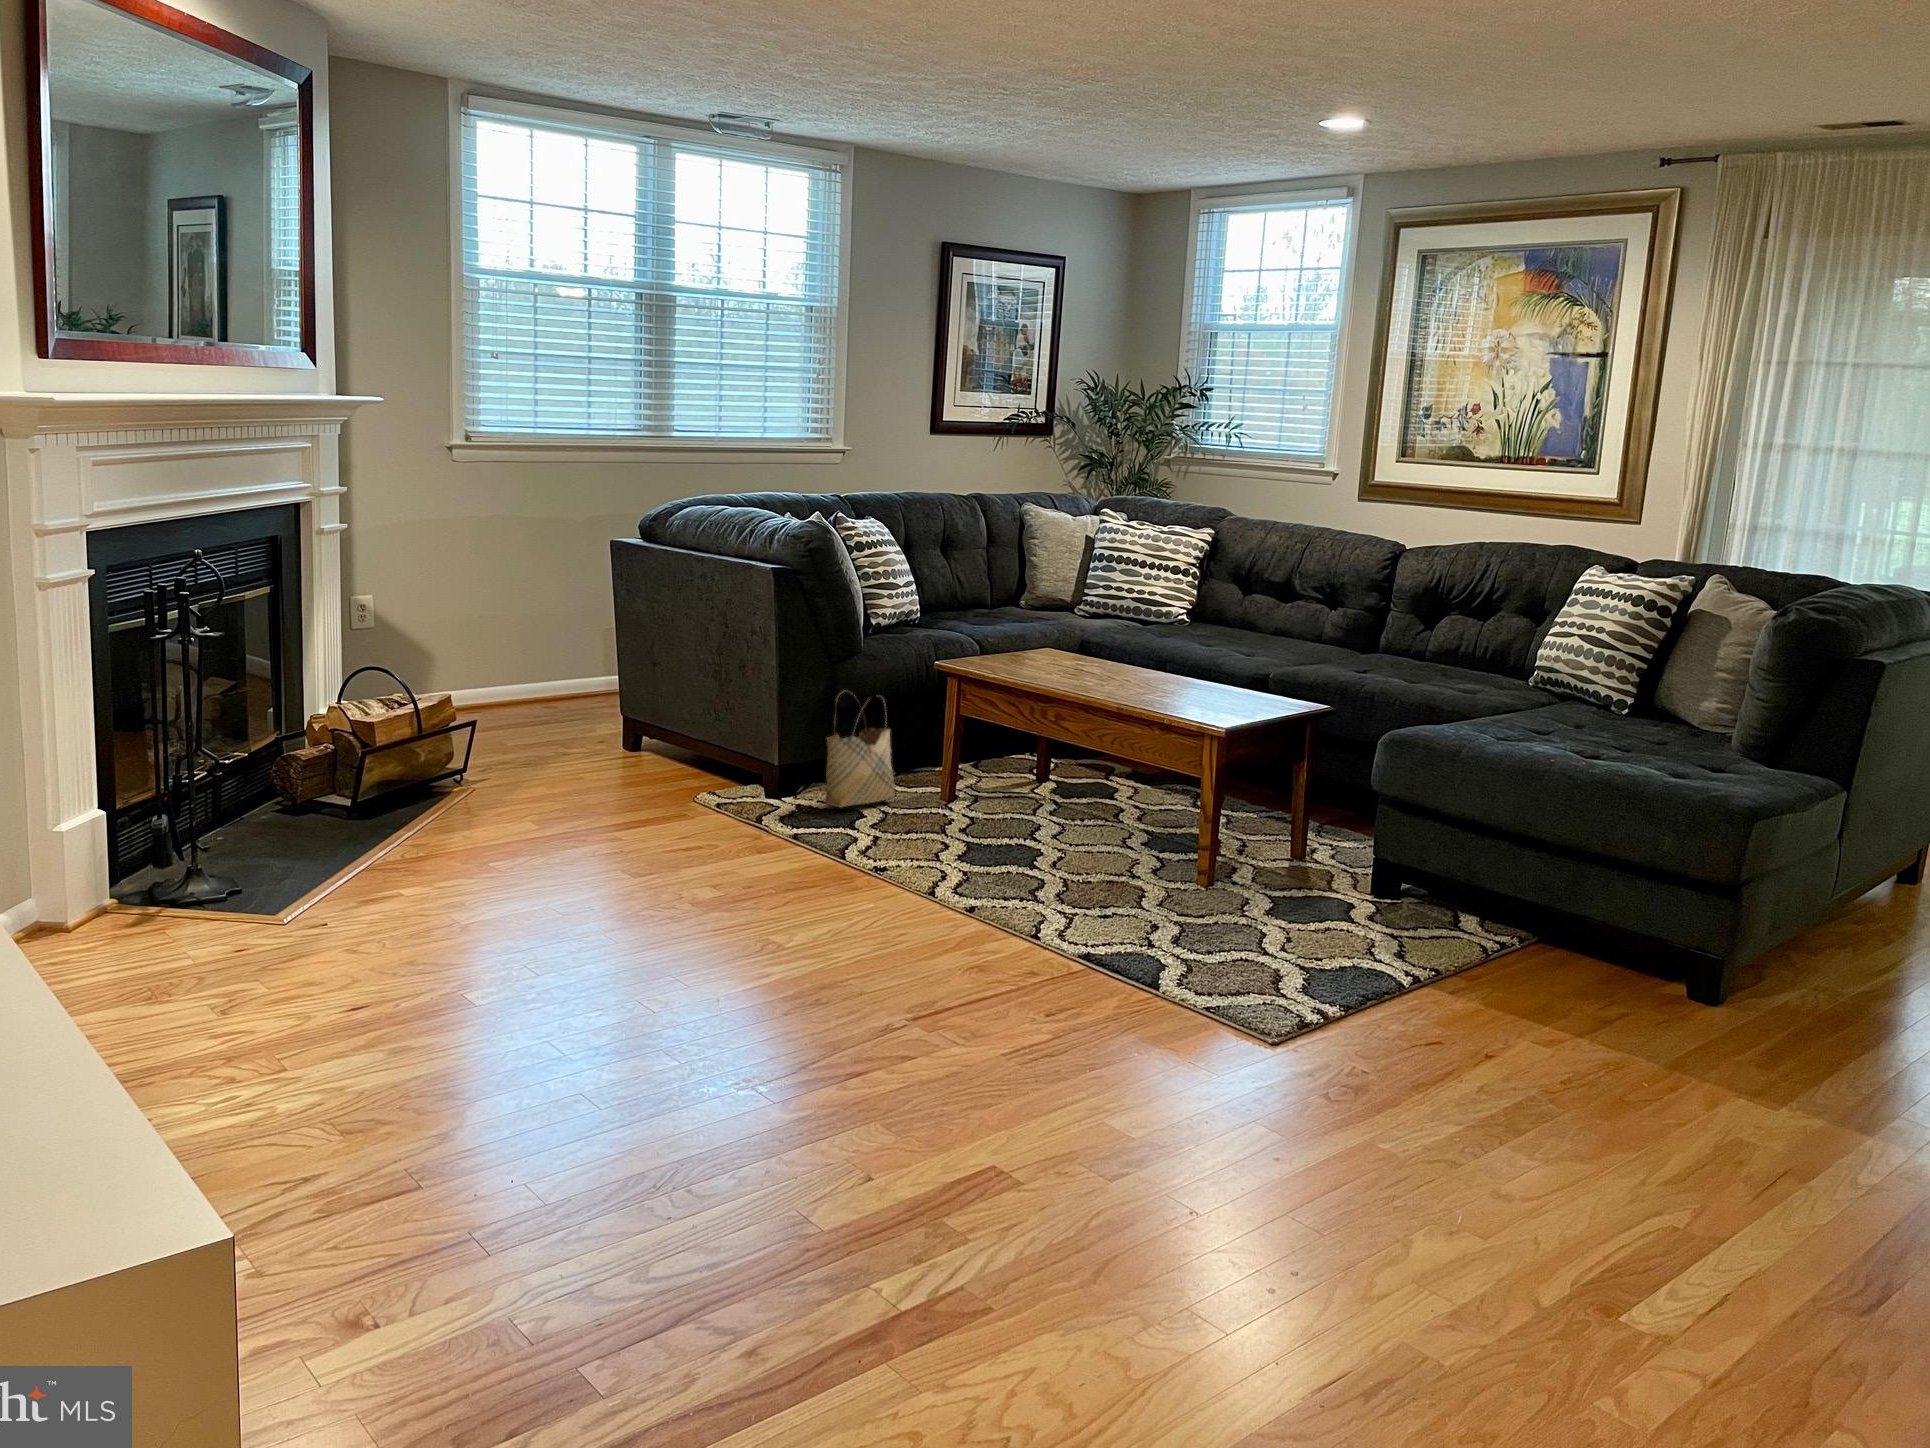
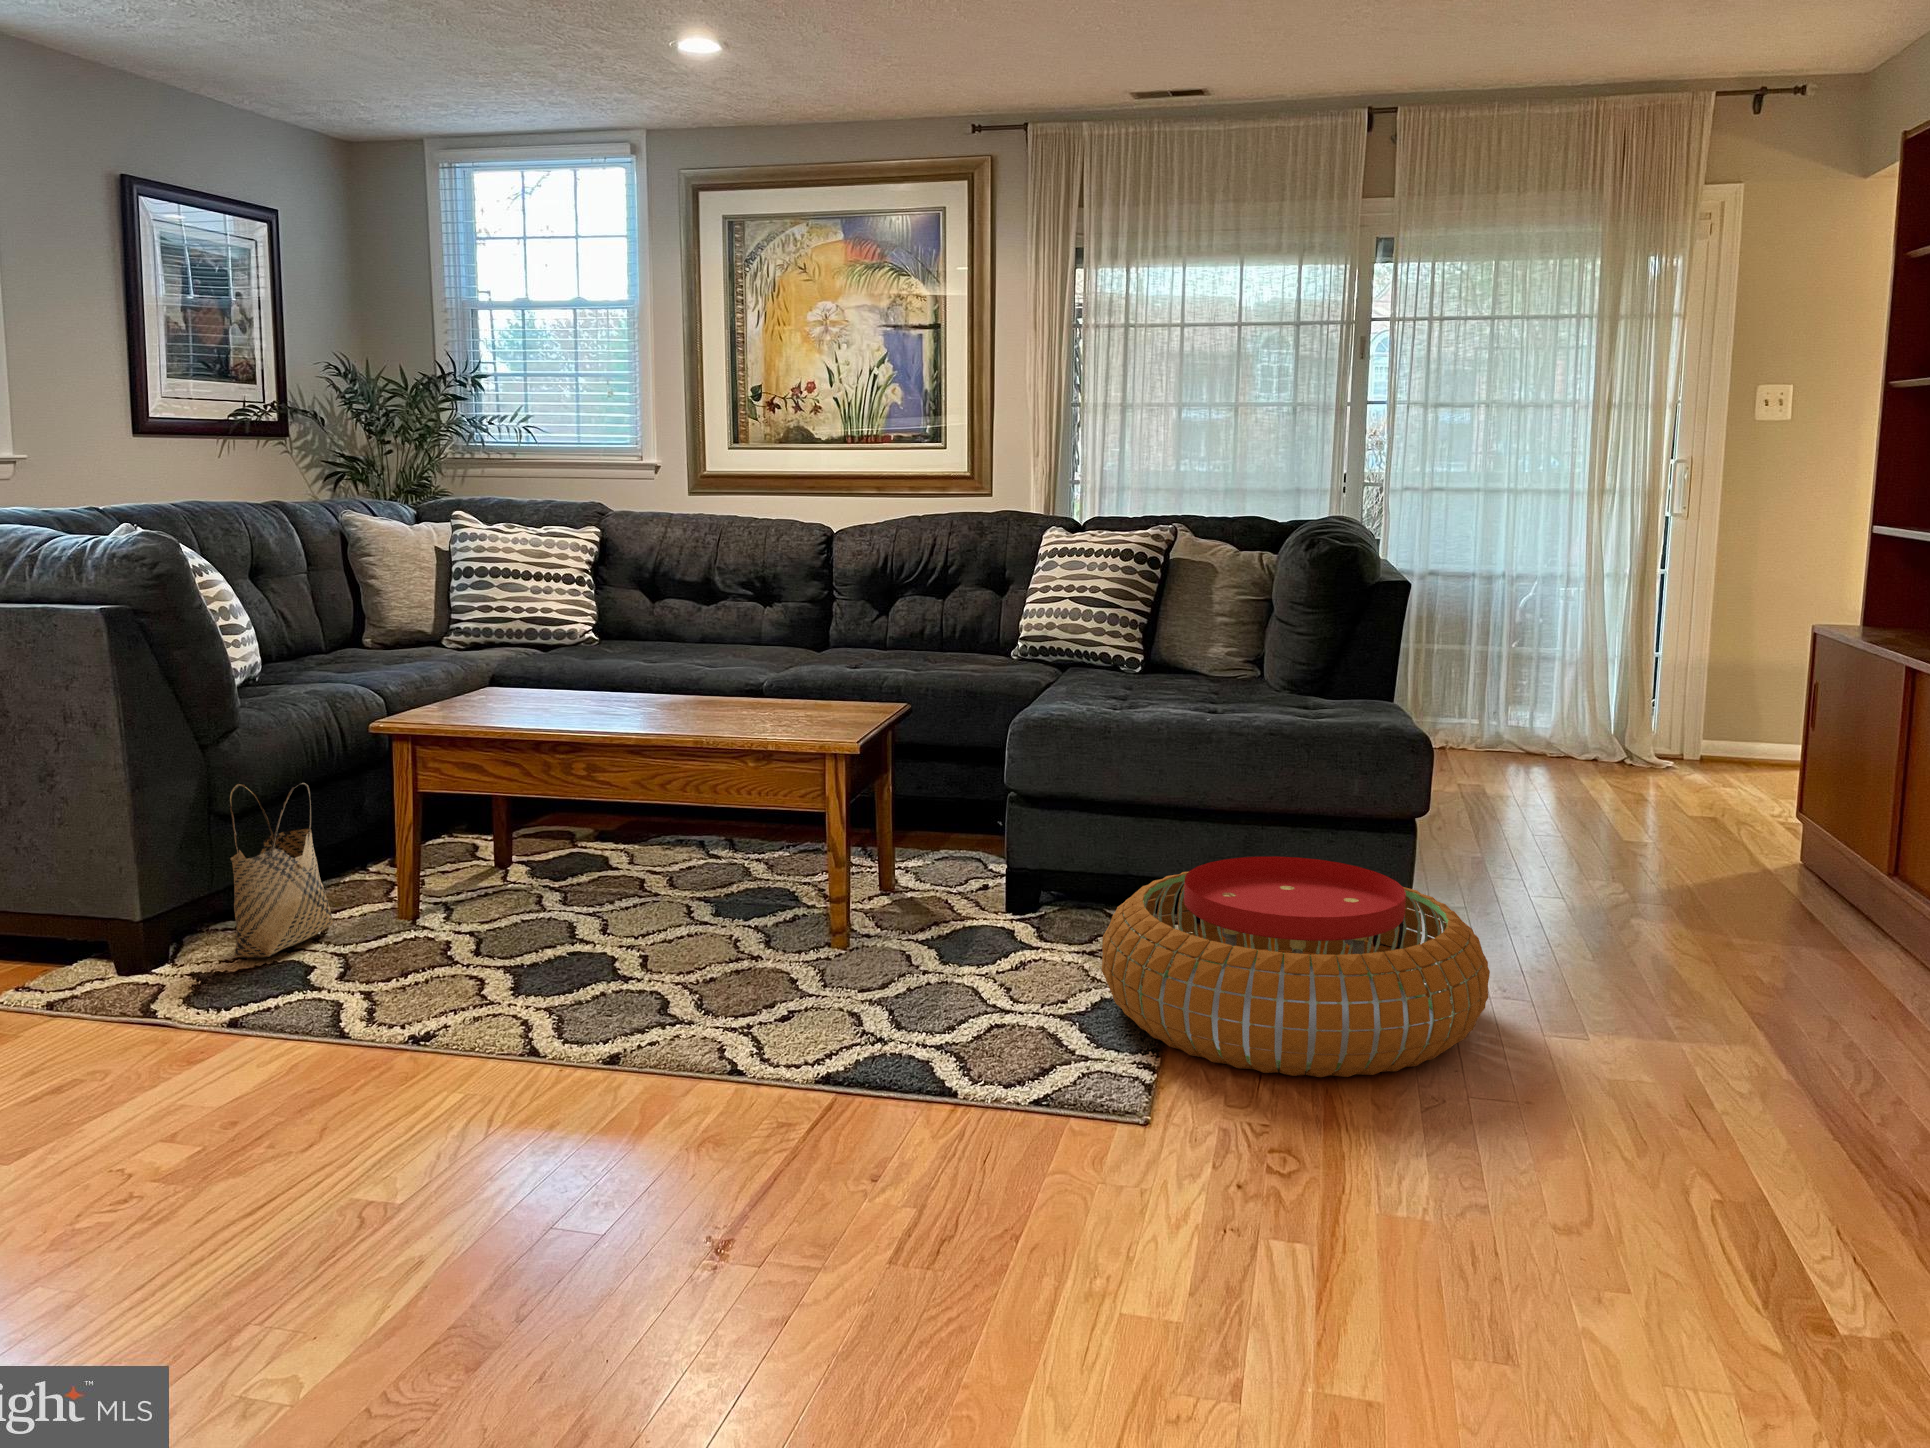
pouf: none [1335,874,1685,1072] -> present [1102,857,1490,1077]

